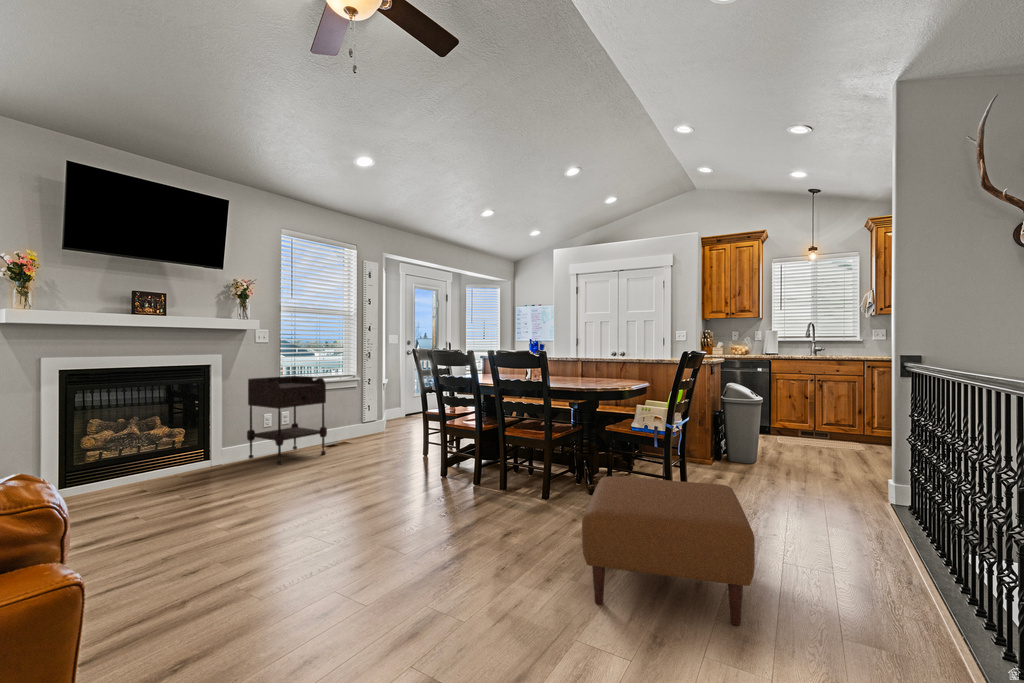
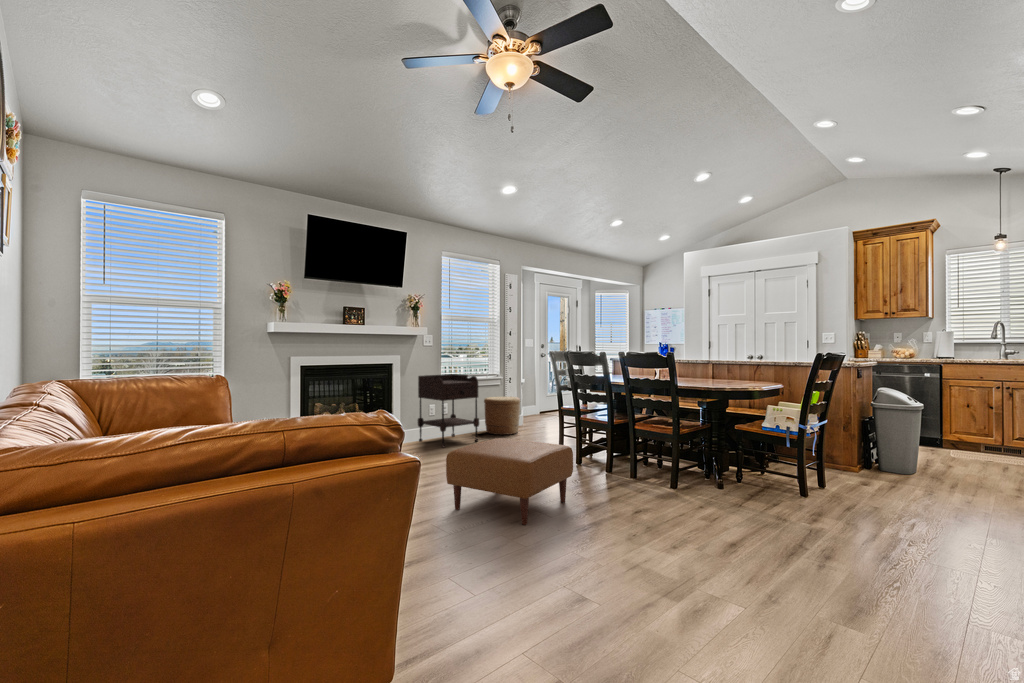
woven basket: none [334,400,377,445] -> present [484,397,520,435]
ottoman: present [582,476,755,626] -> present [446,438,573,525]

